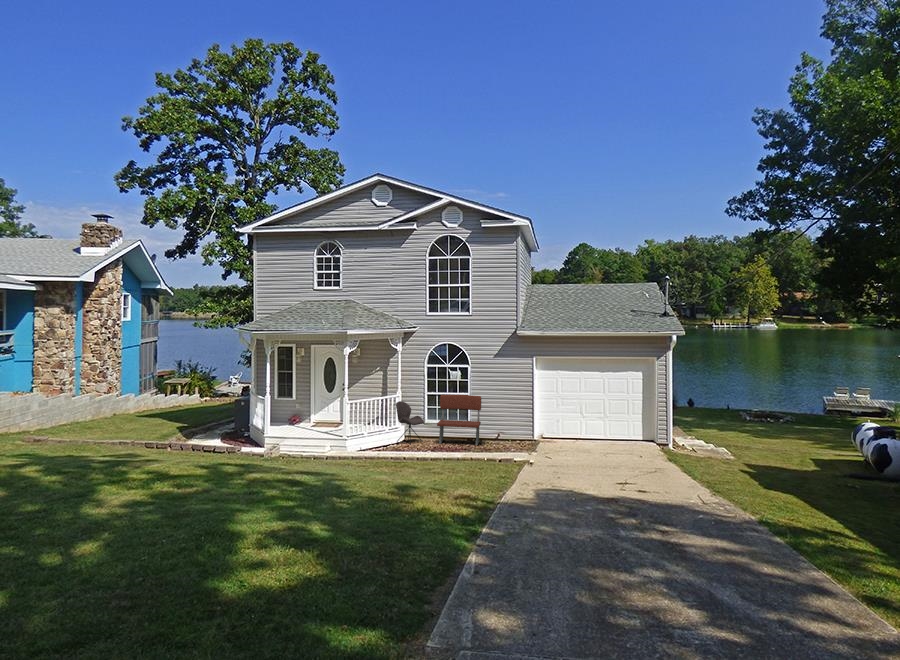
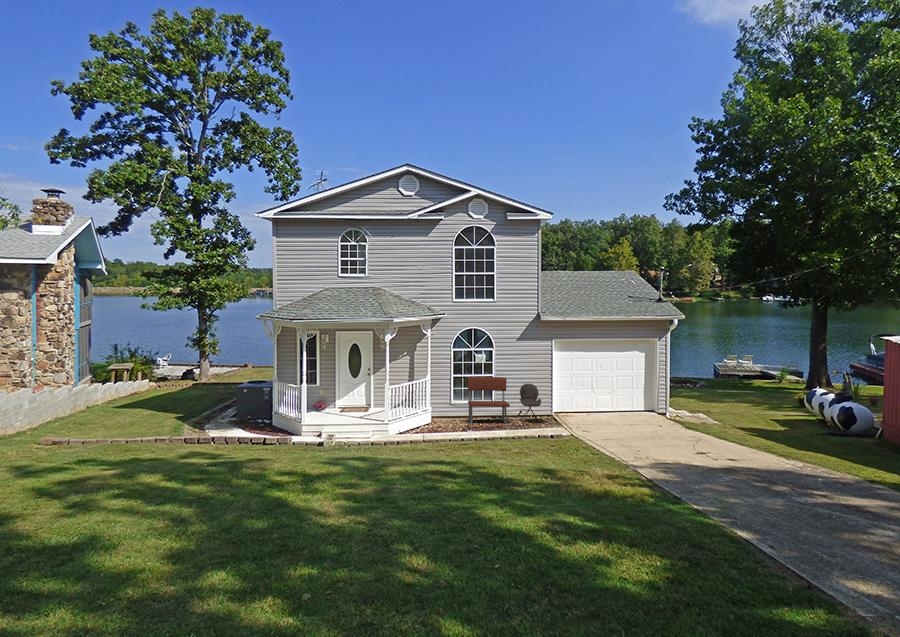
chair: present [396,401,424,445] -> present [520,384,541,424]

